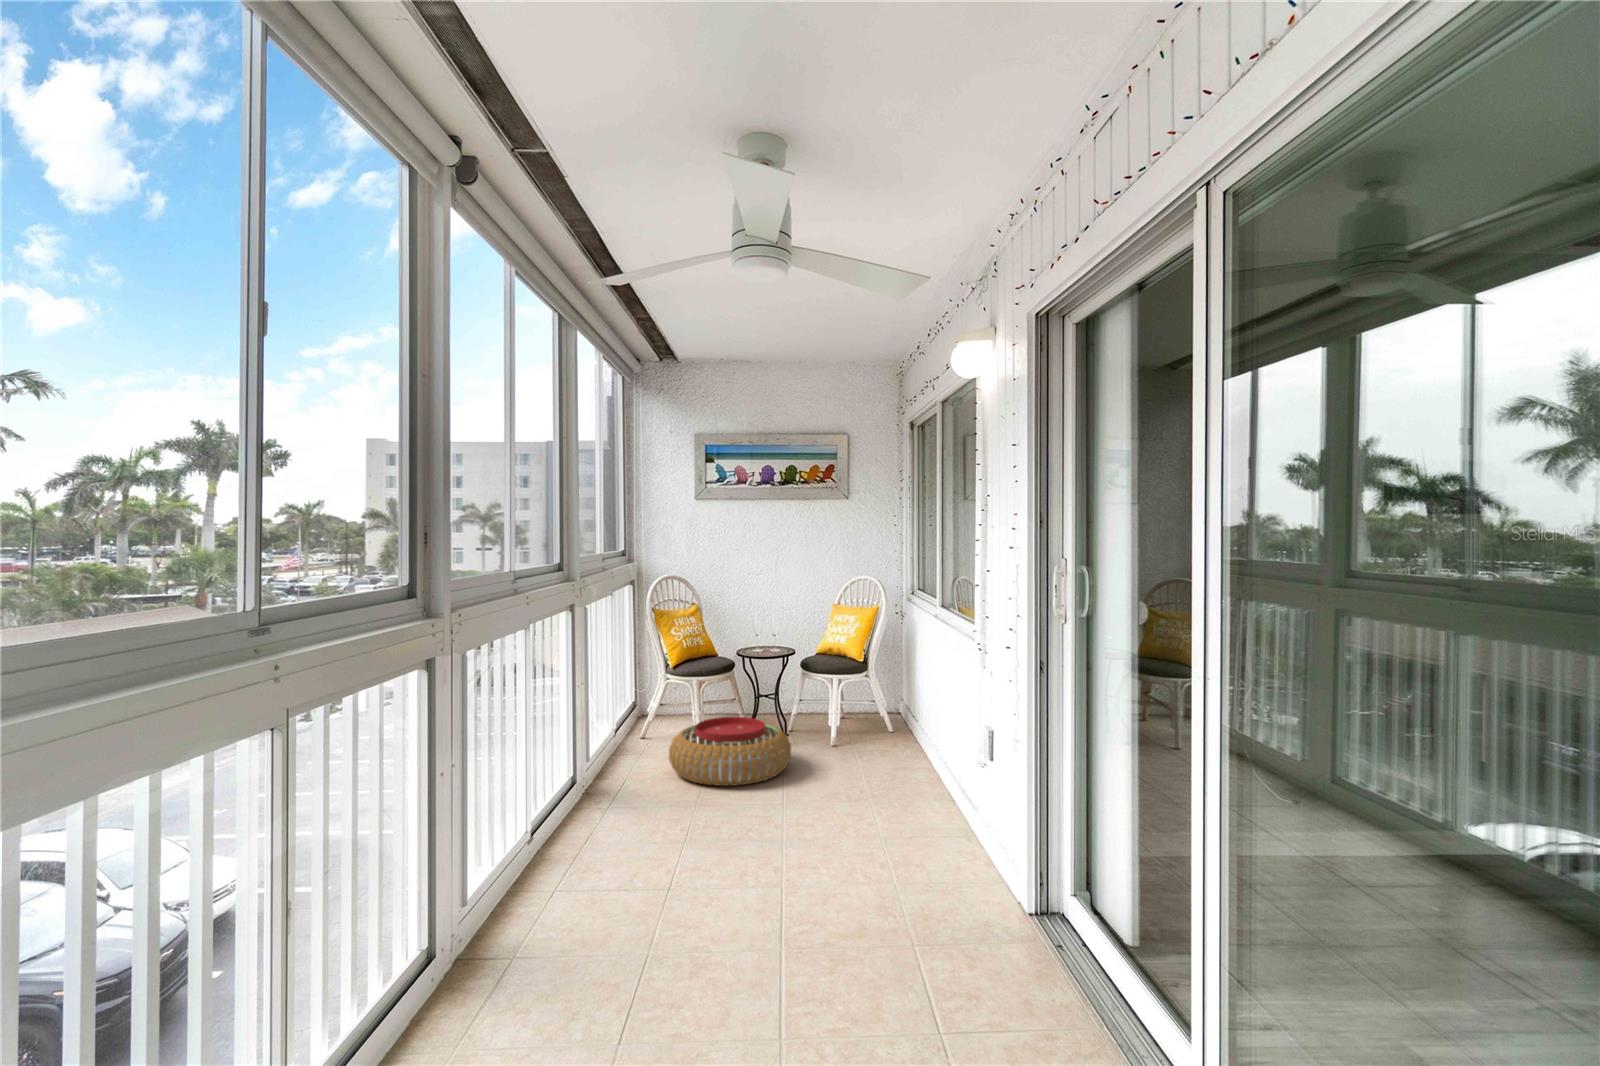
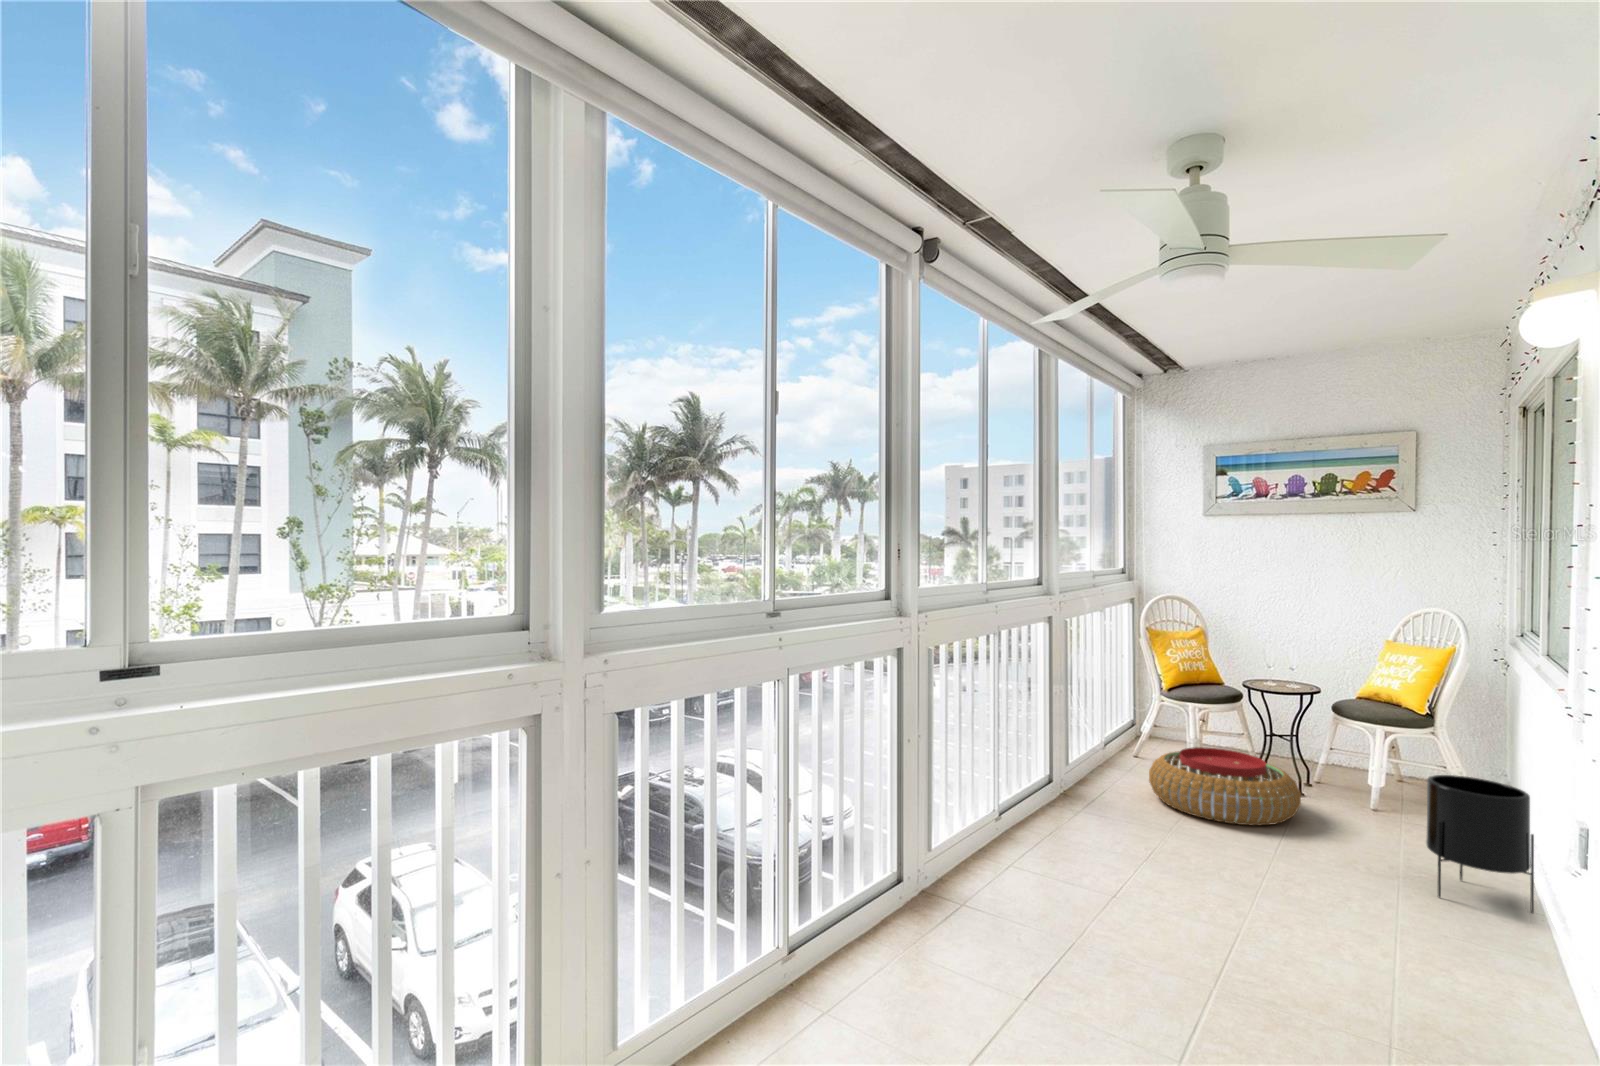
planter: none [887,707,949,807] -> present [1426,775,1534,913]

